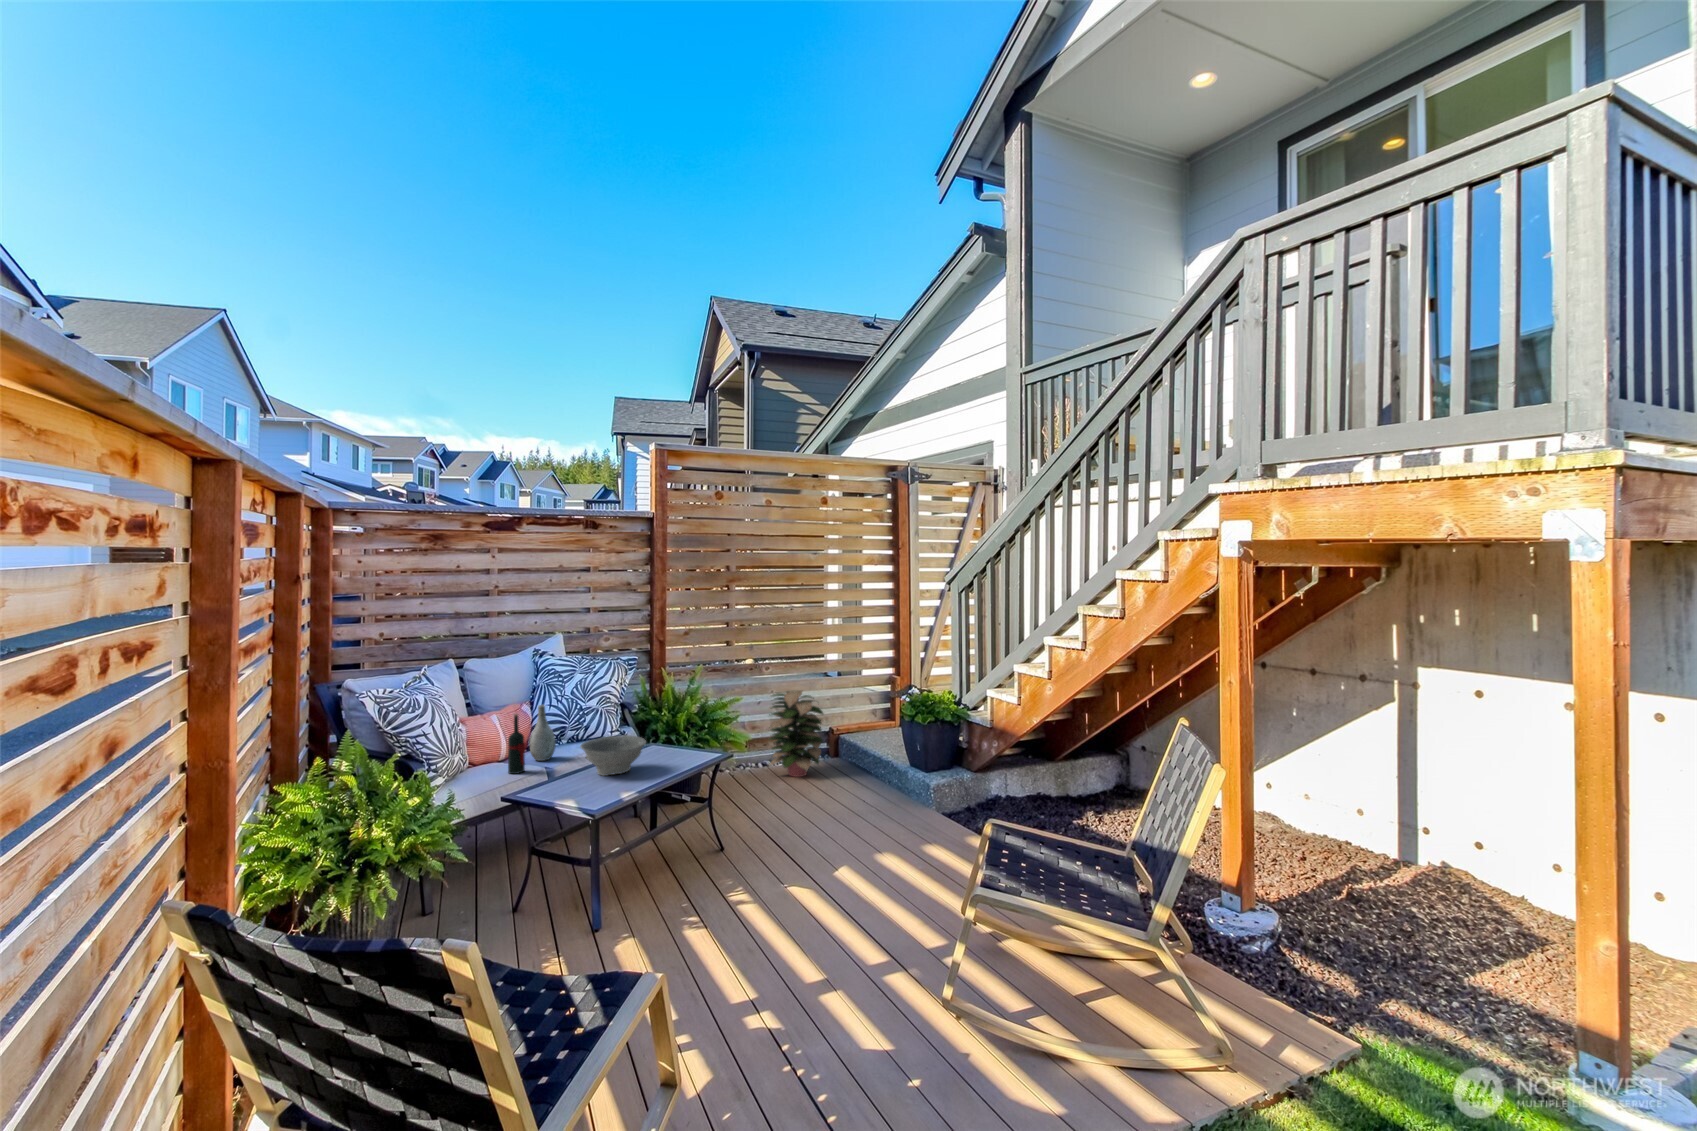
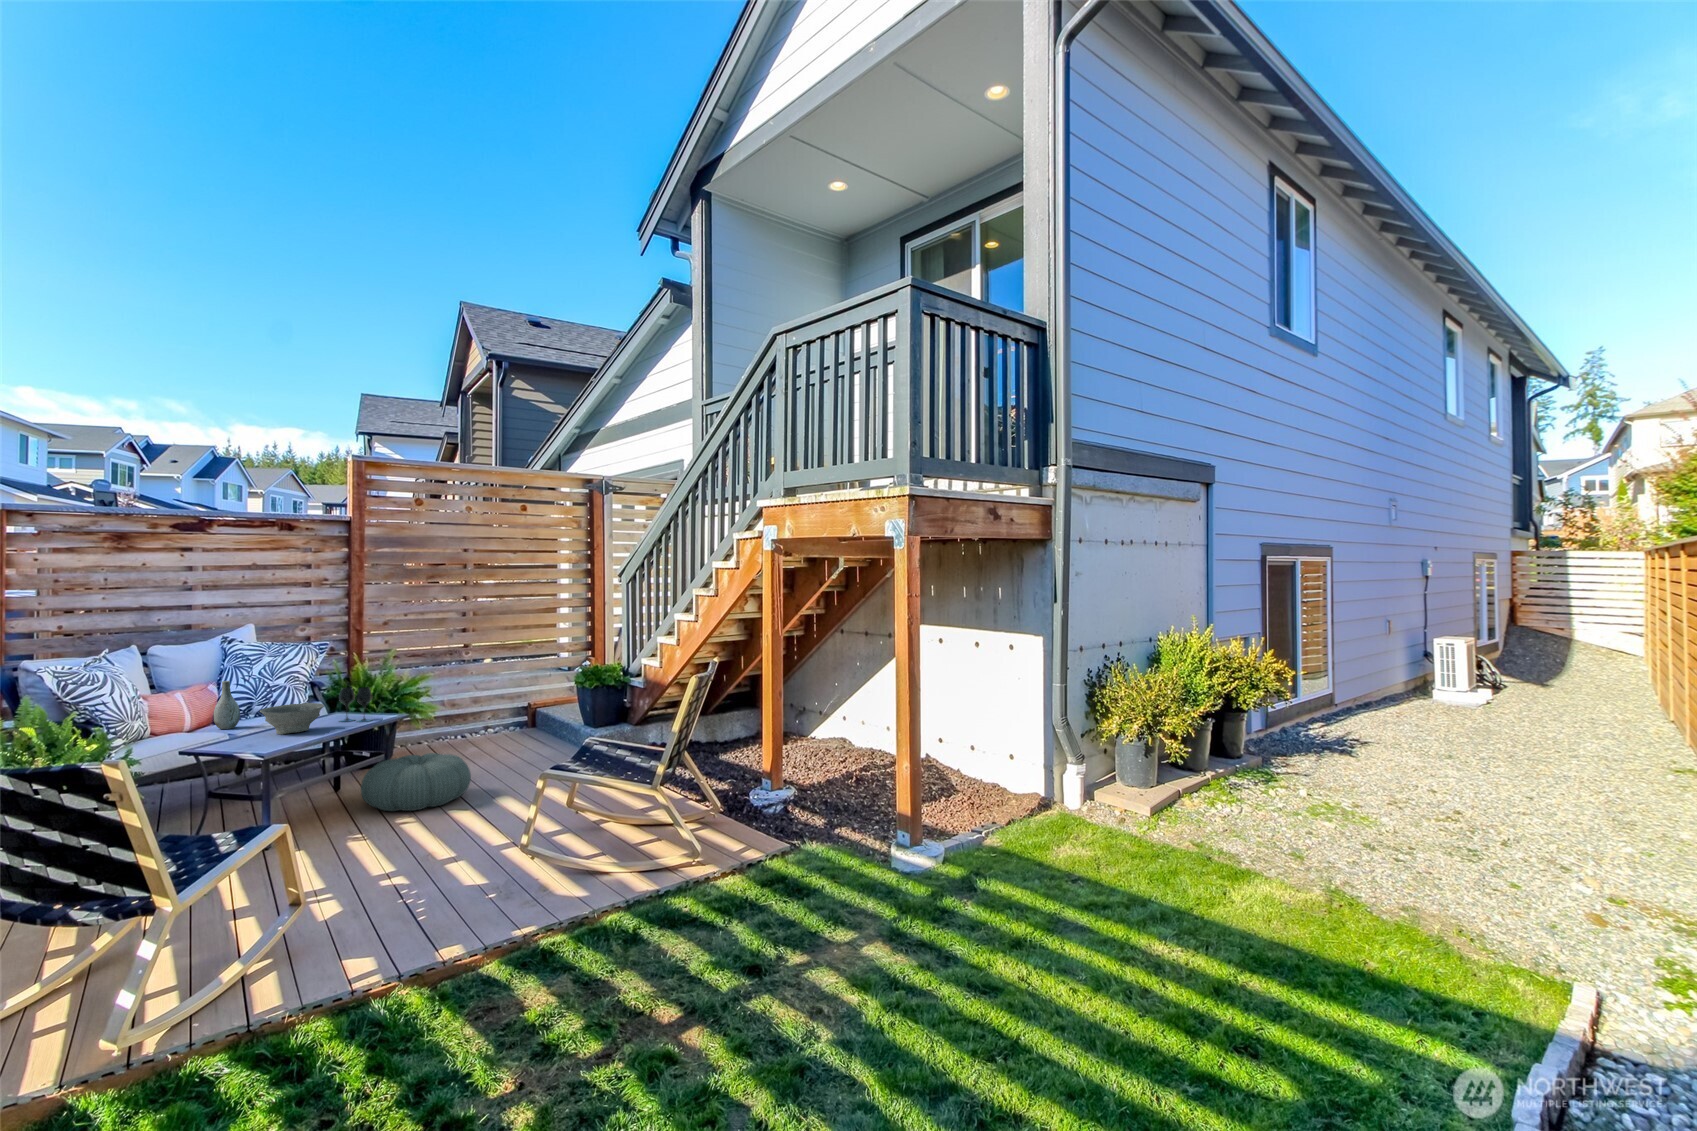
decorative plant: present [769,690,823,777] -> none [462,673,521,748]
wine bottle: present [508,714,525,774] -> none [190,686,207,737]
wine glass: none [656,714,692,758] -> present [339,687,372,722]
pouf: none [691,802,811,883] -> present [361,753,471,811]

